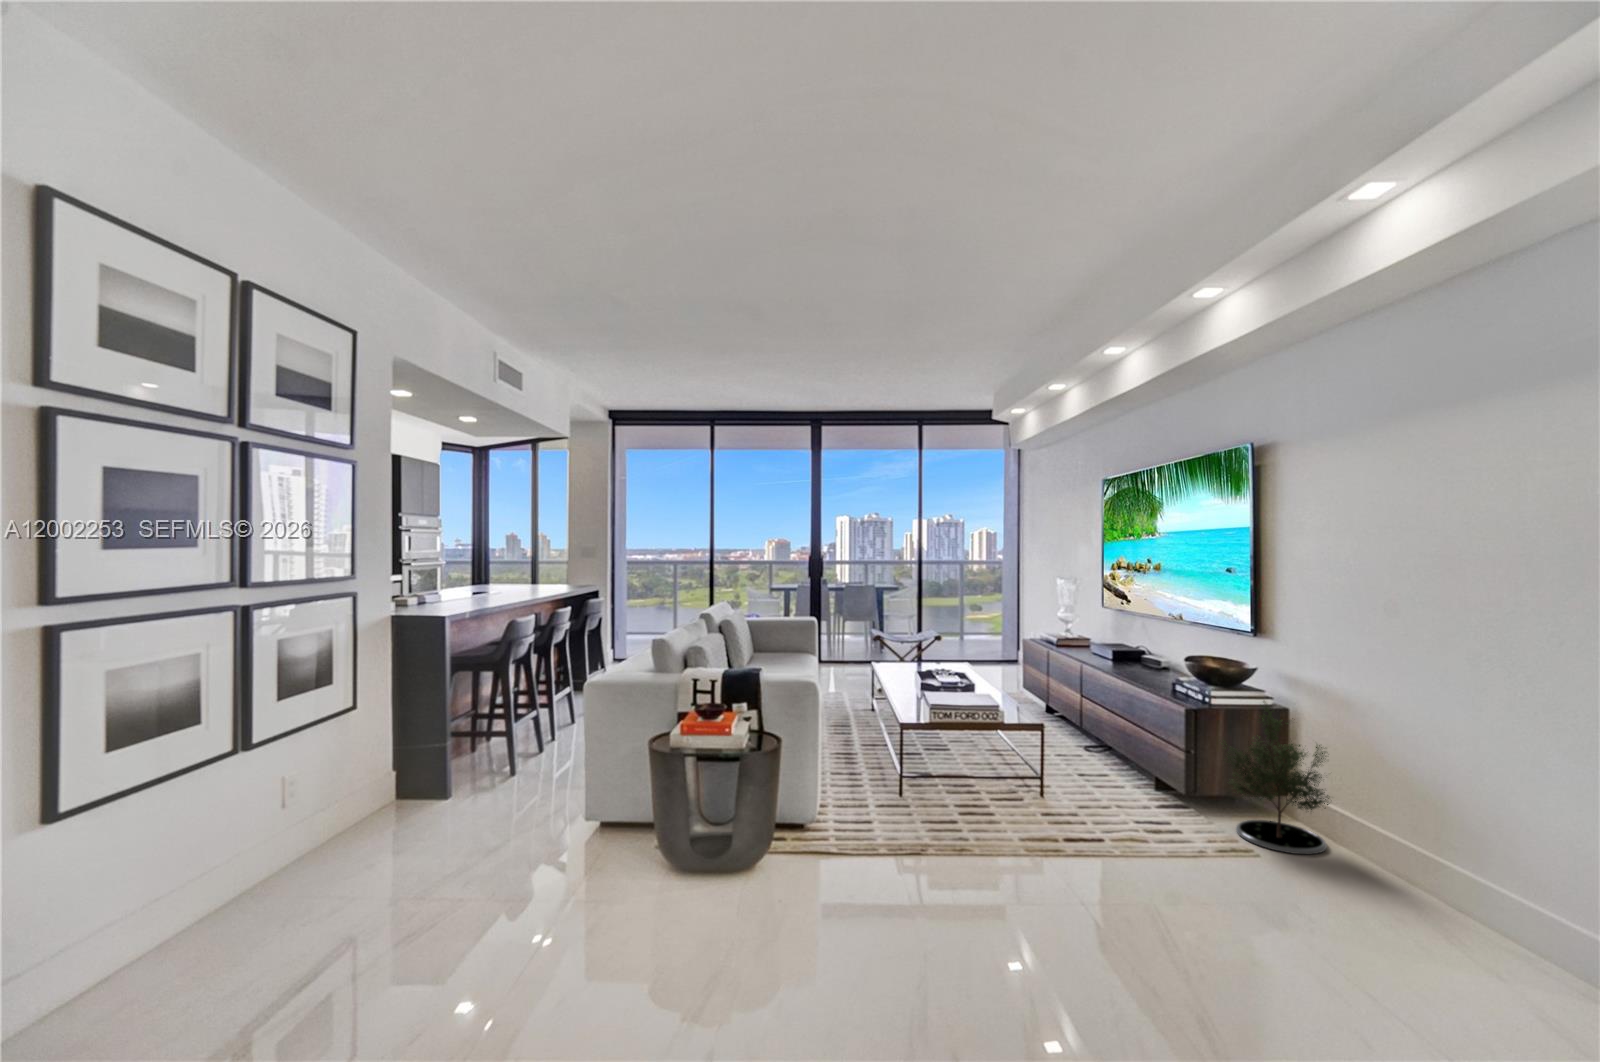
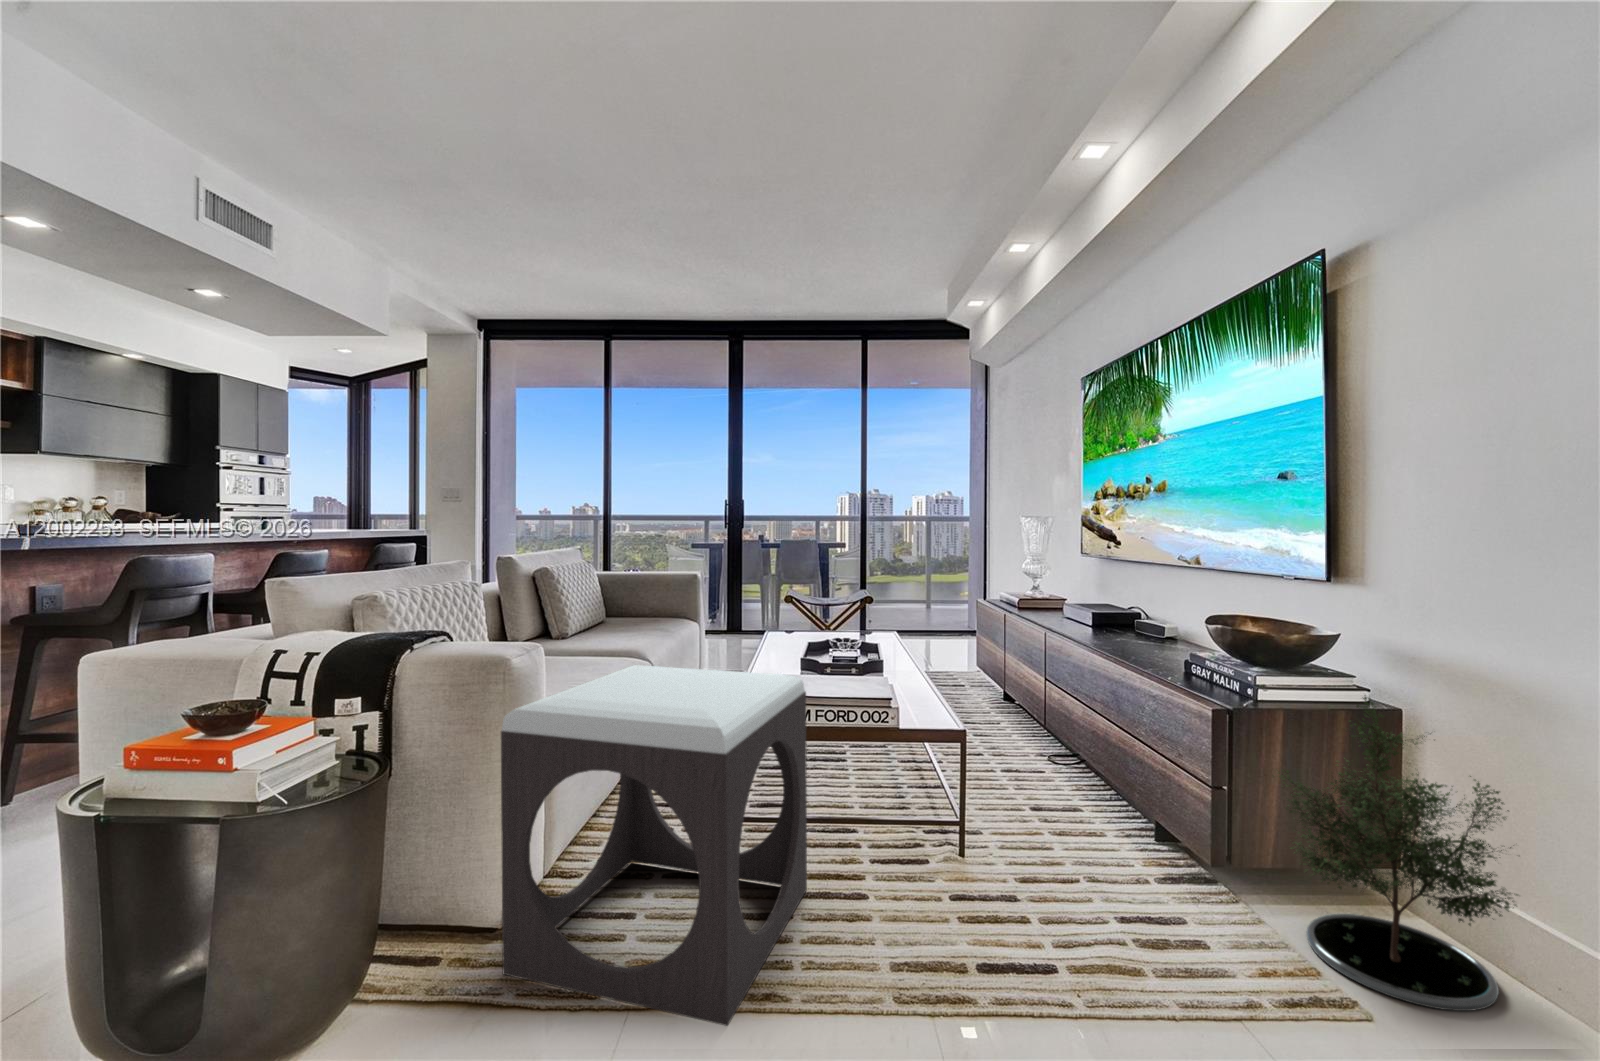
footstool: none [822,682,960,858] -> present [501,665,807,1026]

